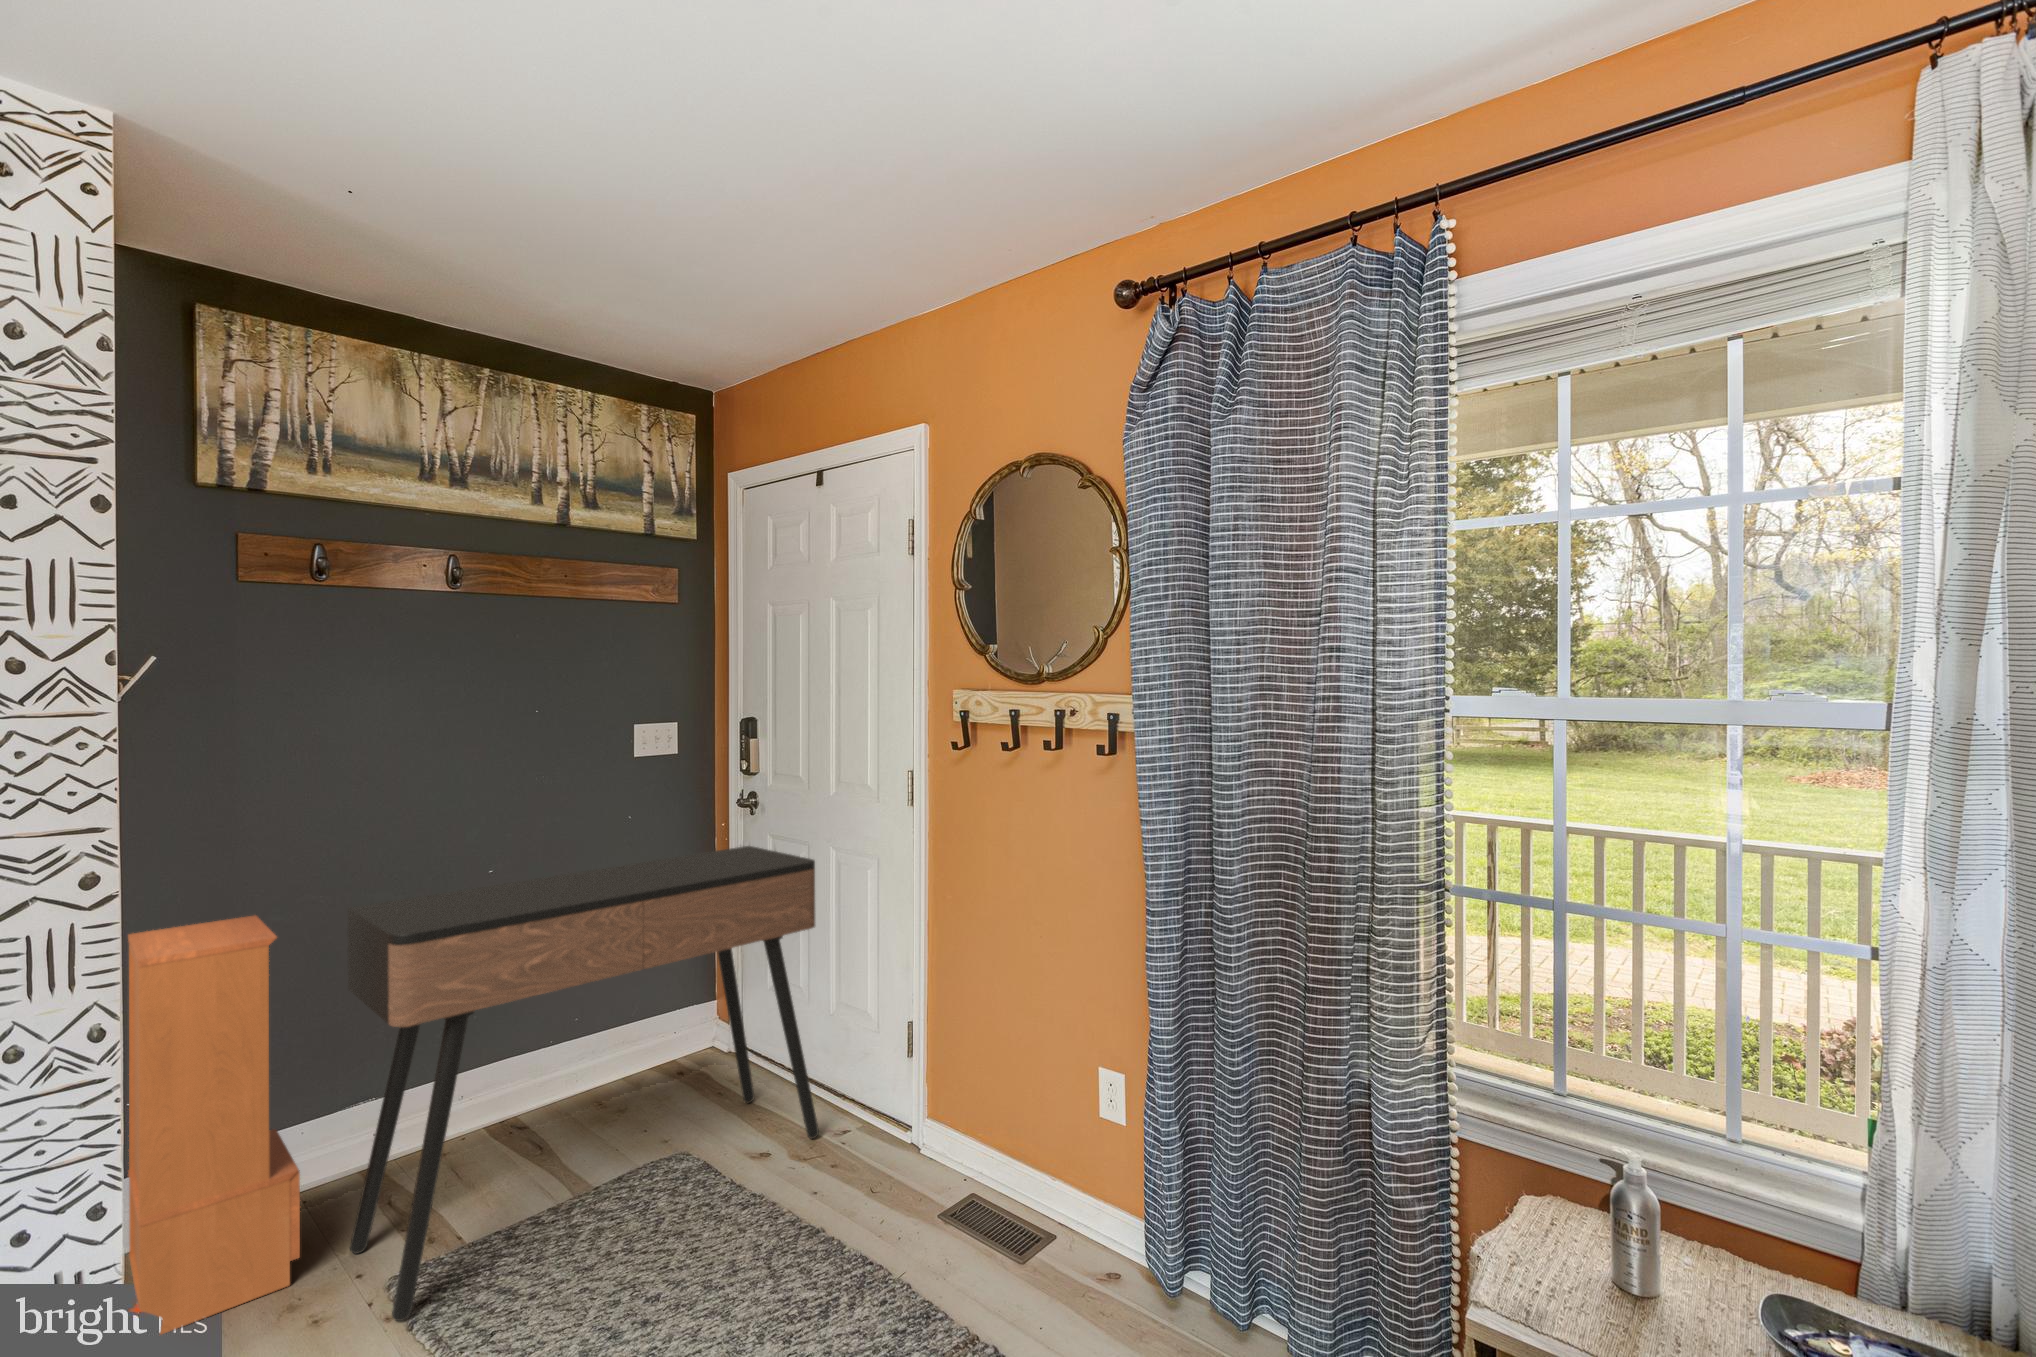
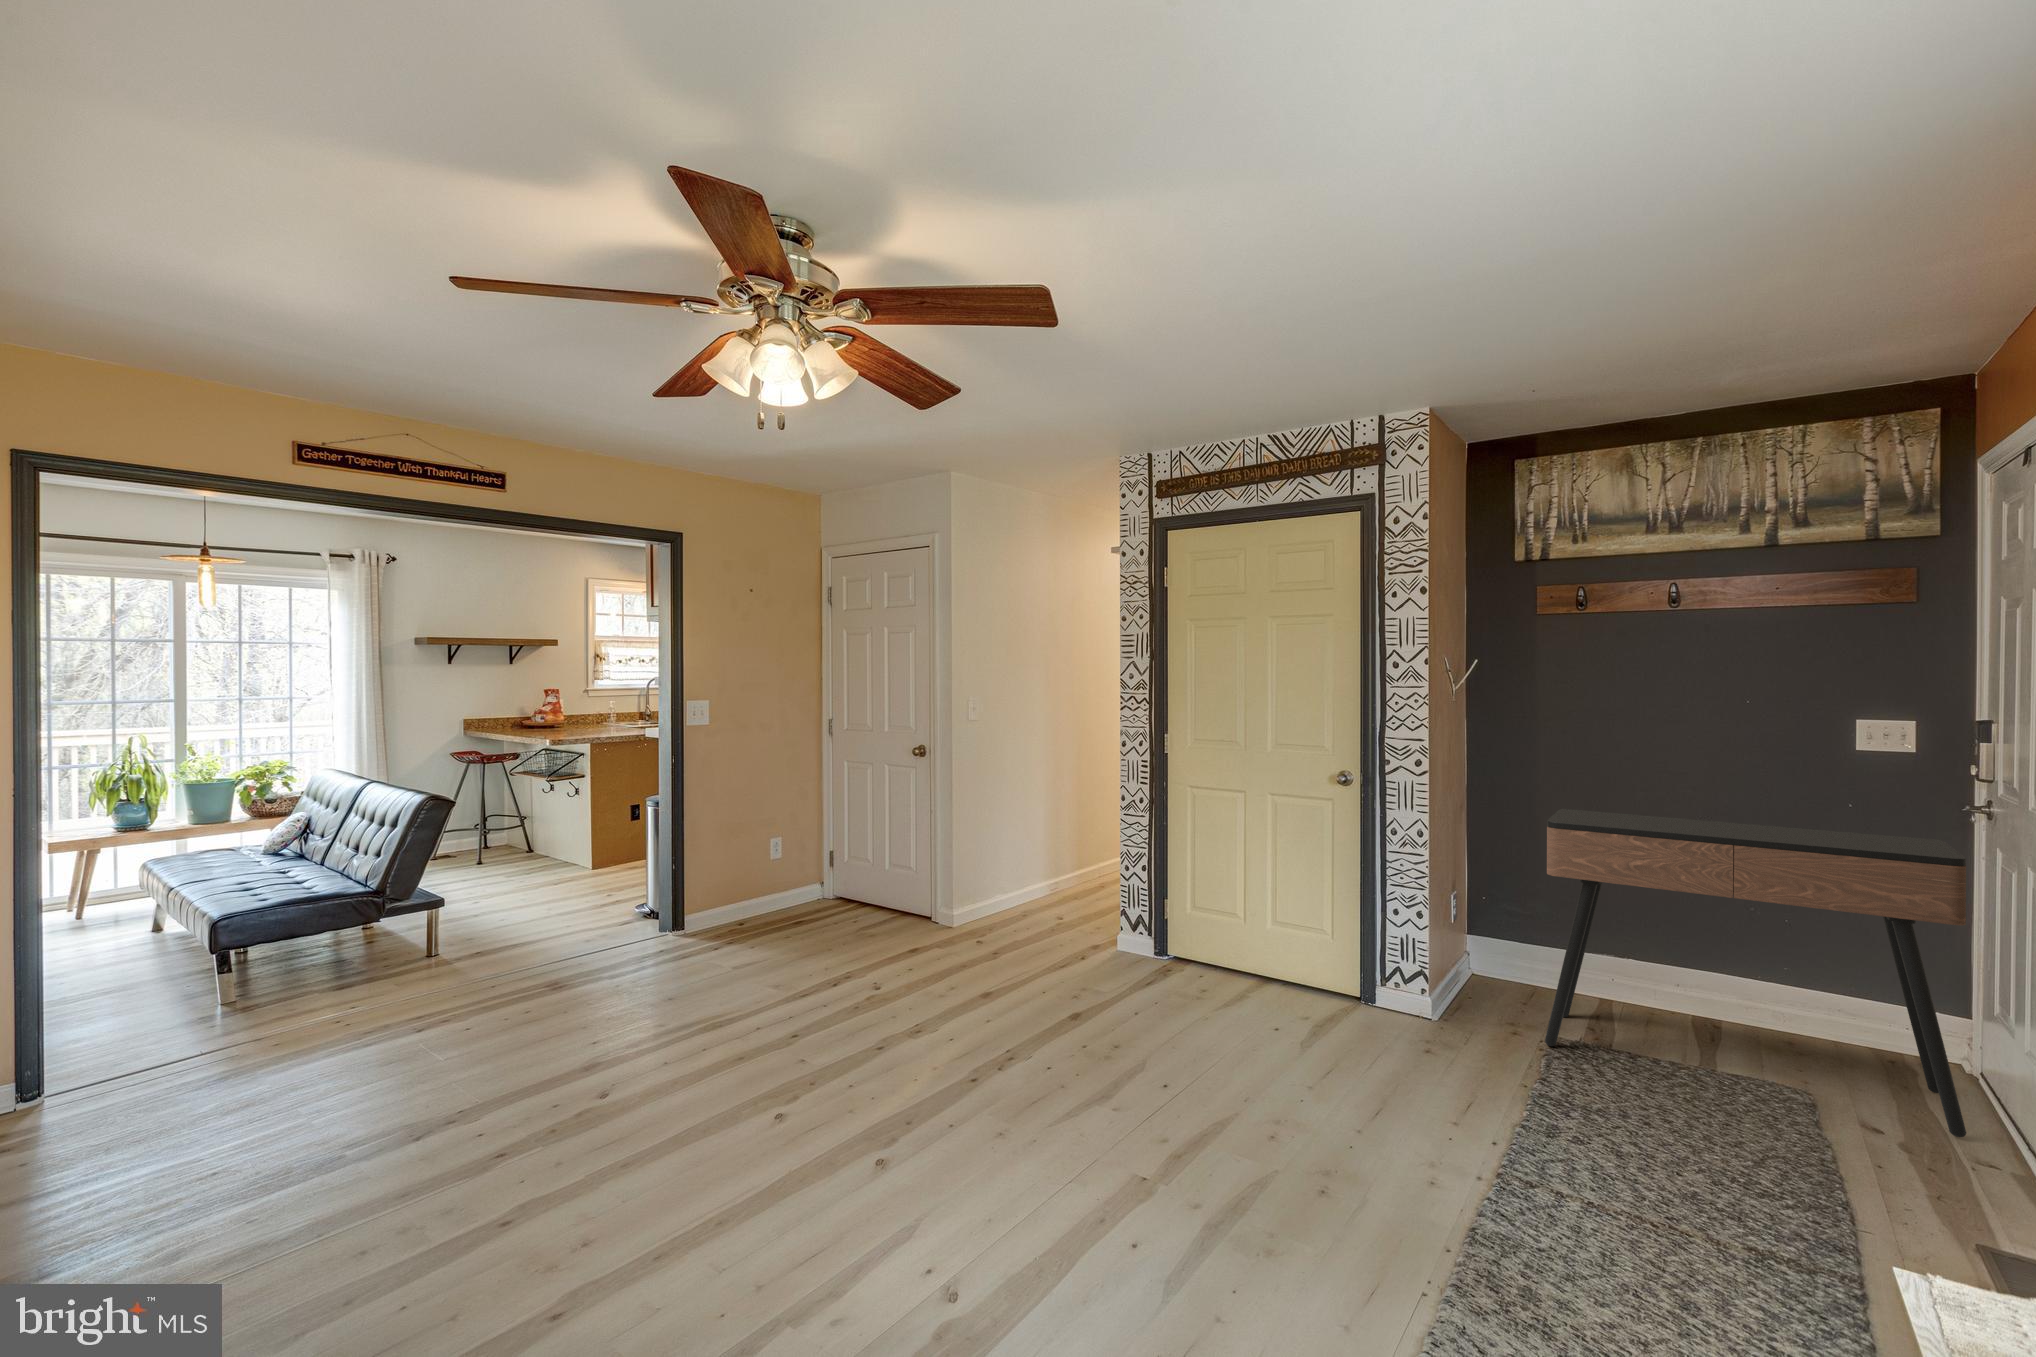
bookcase: present [128,916,300,1334] -> none [1457,801,1541,1011]

